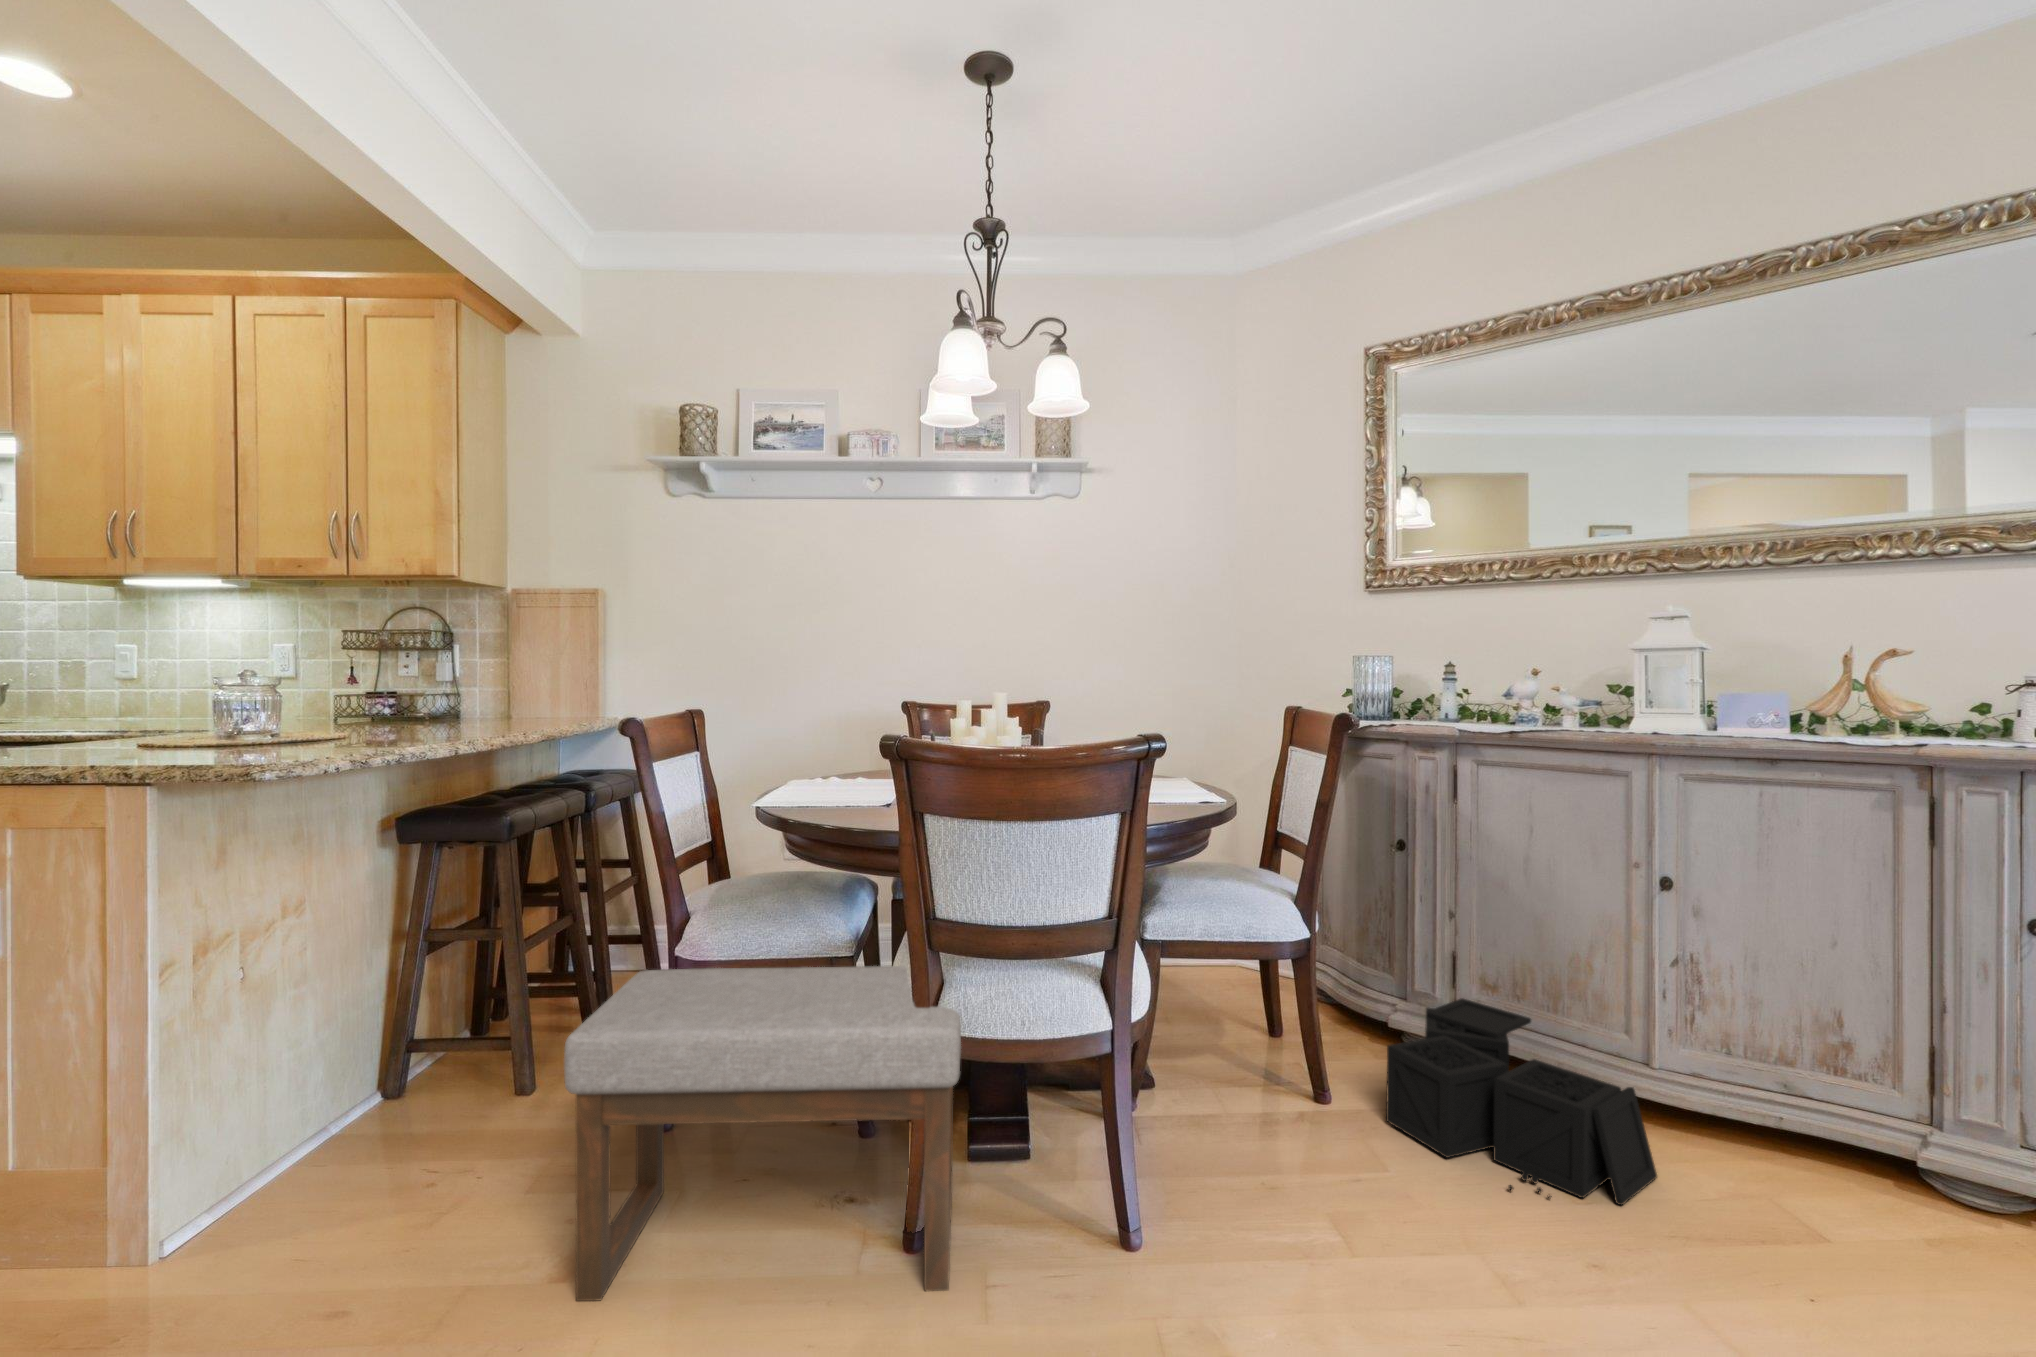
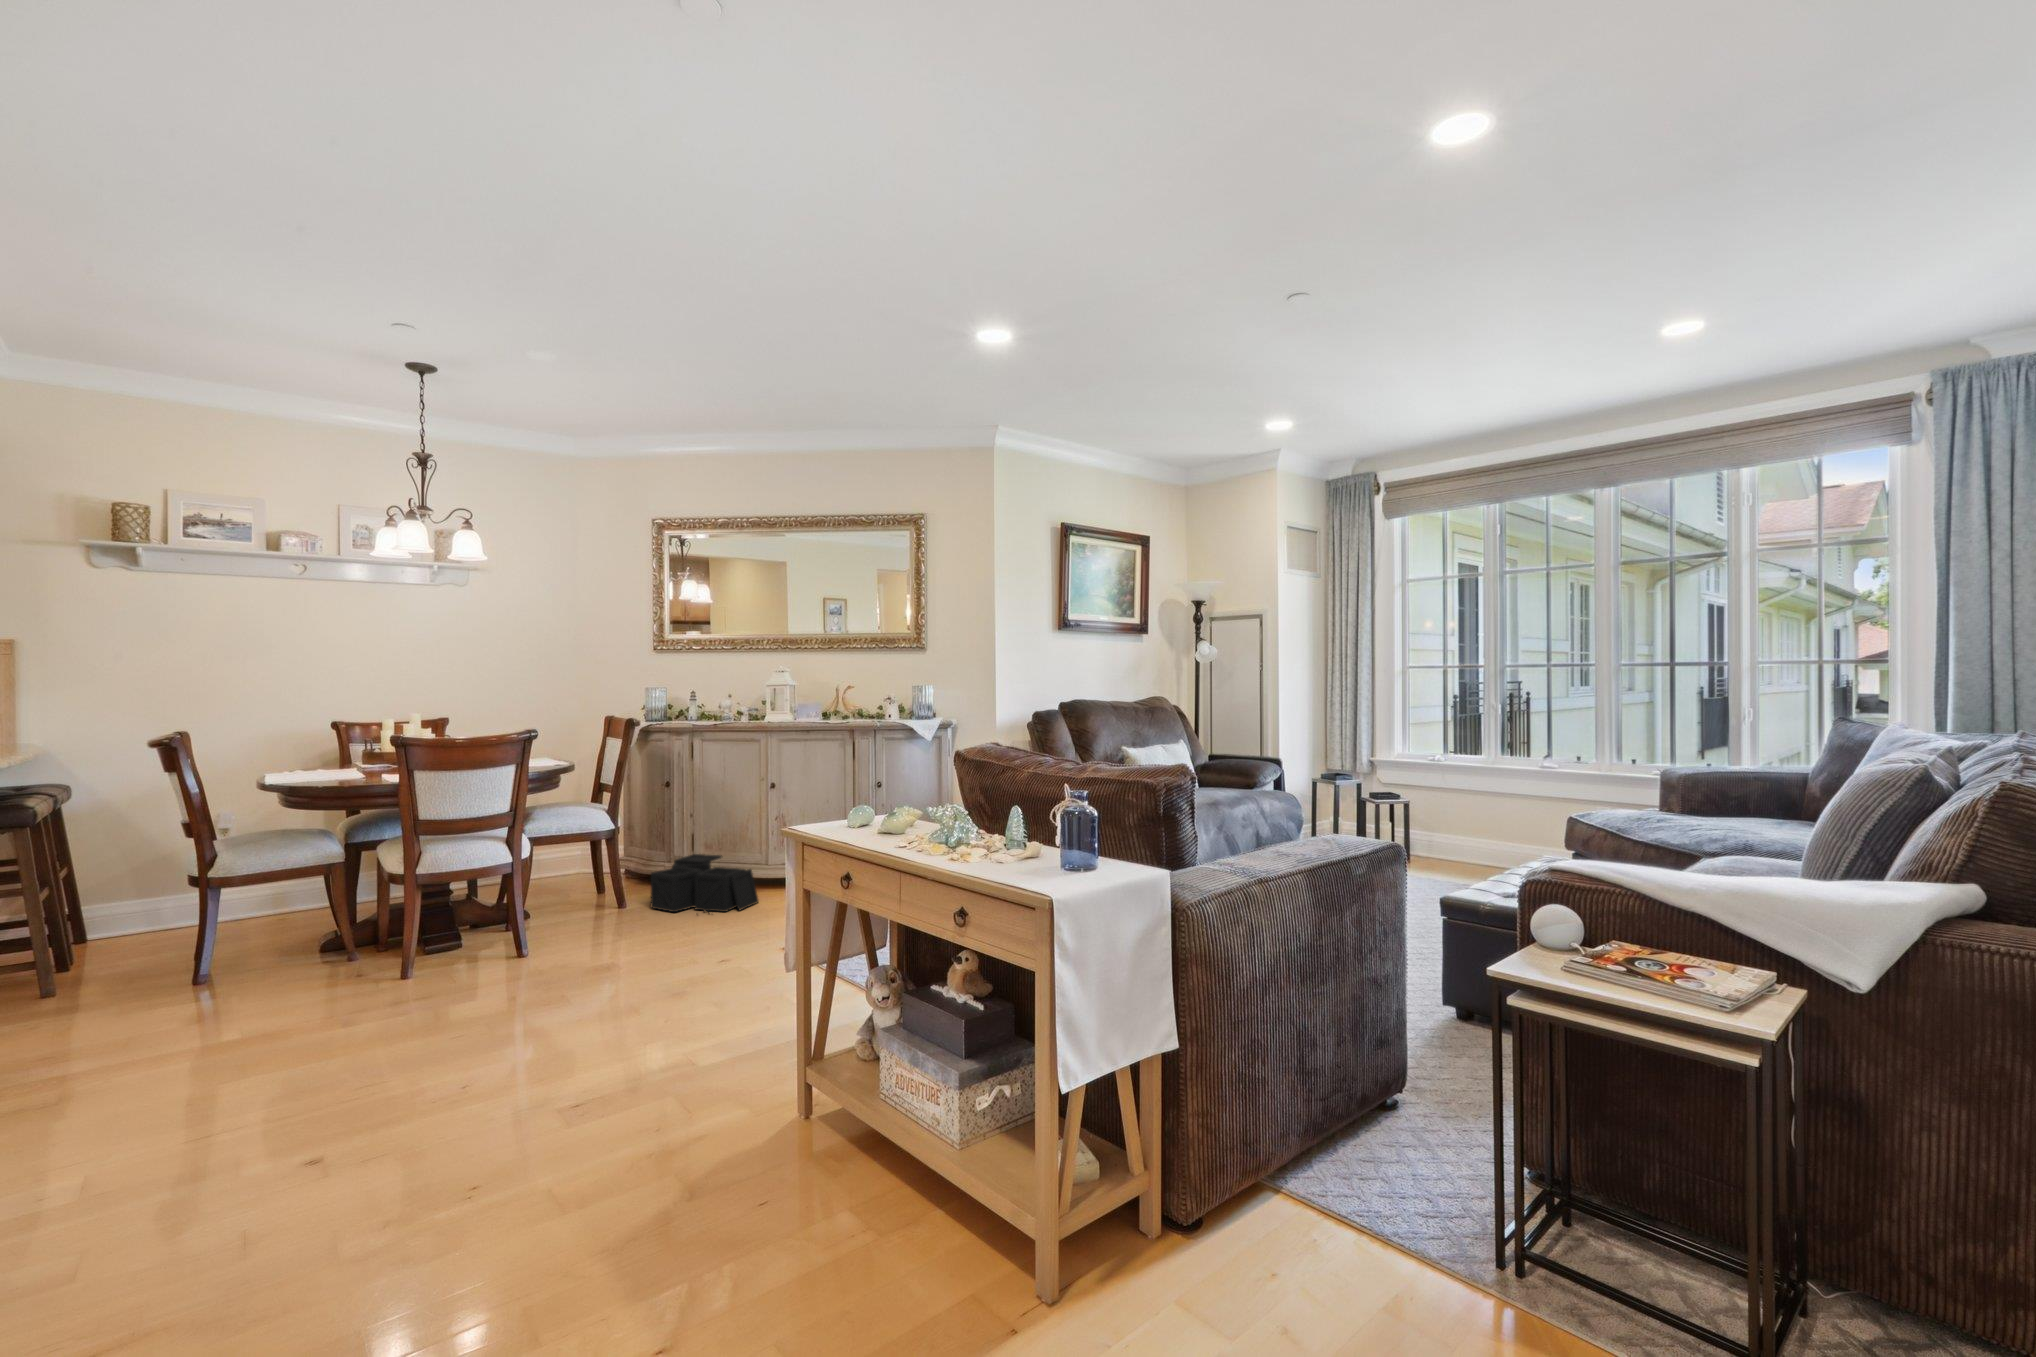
ottoman: present [564,966,961,1301] -> none [209,854,437,1024]

